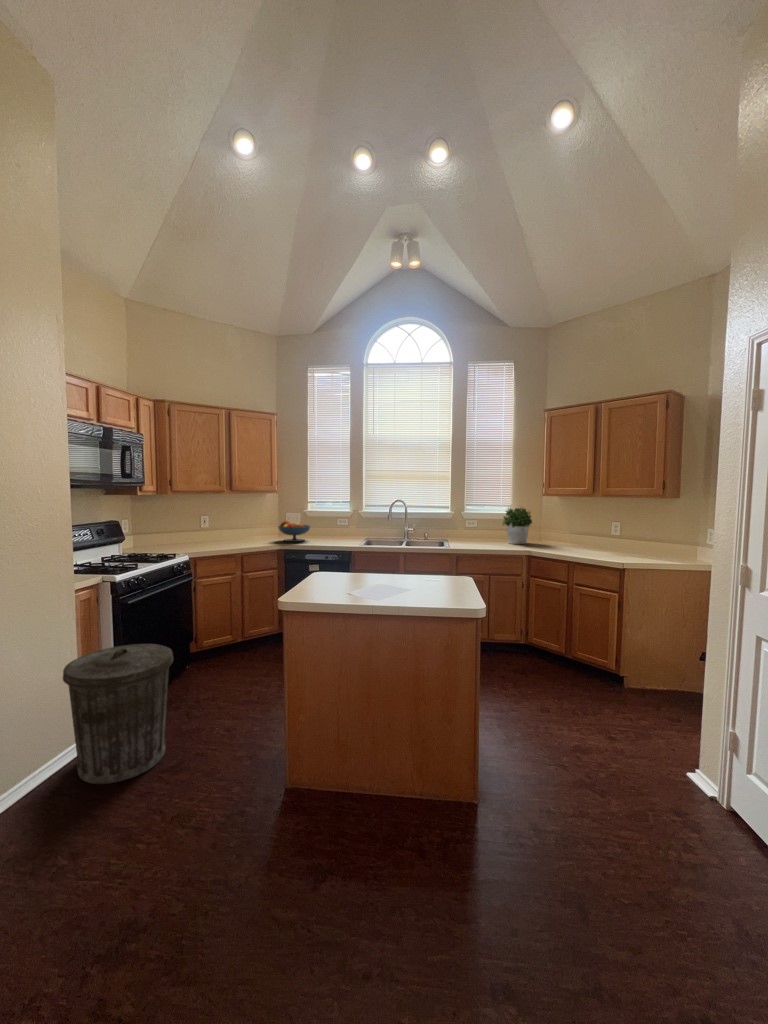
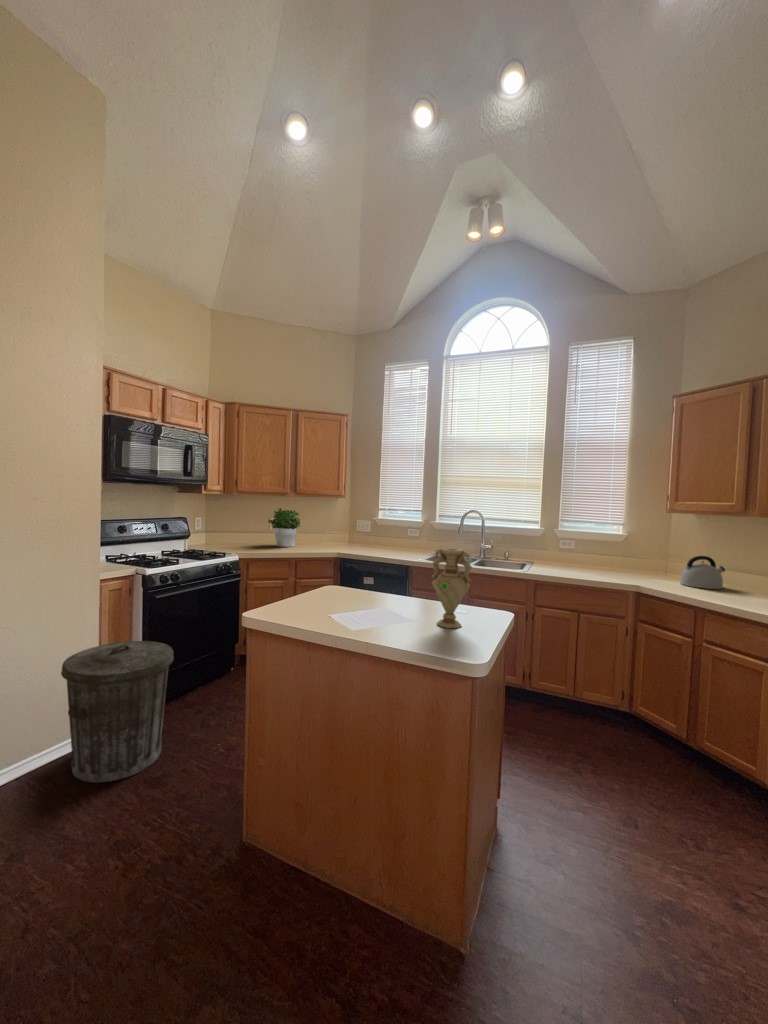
potted plant: present [503,508,532,544] -> present [268,508,300,547]
fruit bowl: present [278,521,310,542] -> none [342,526,377,550]
kettle: none [559,526,587,549] -> present [680,556,725,589]
vase: none [428,530,460,590] -> present [432,548,472,628]

